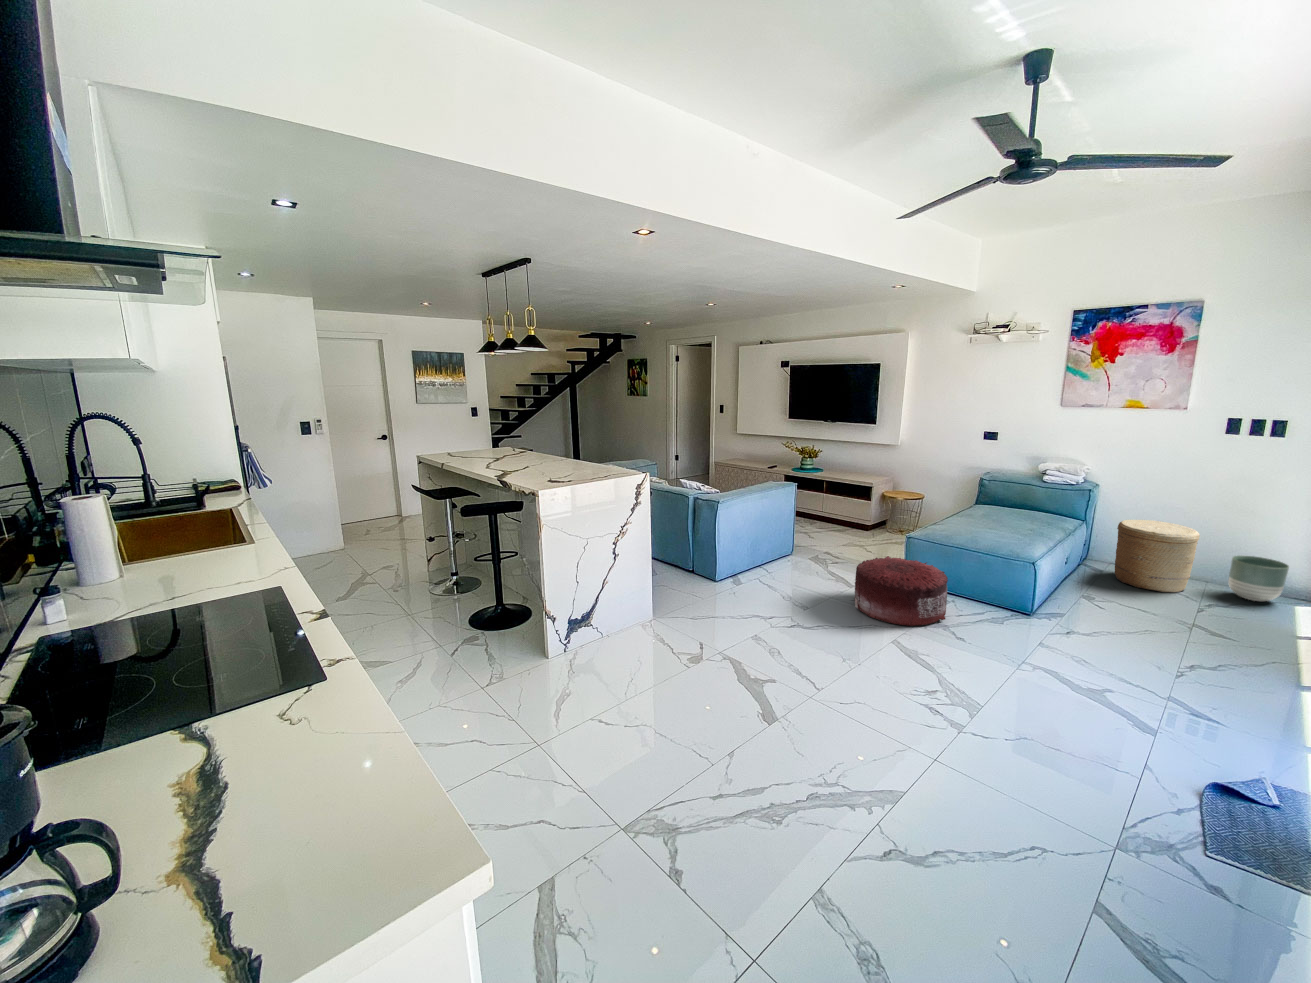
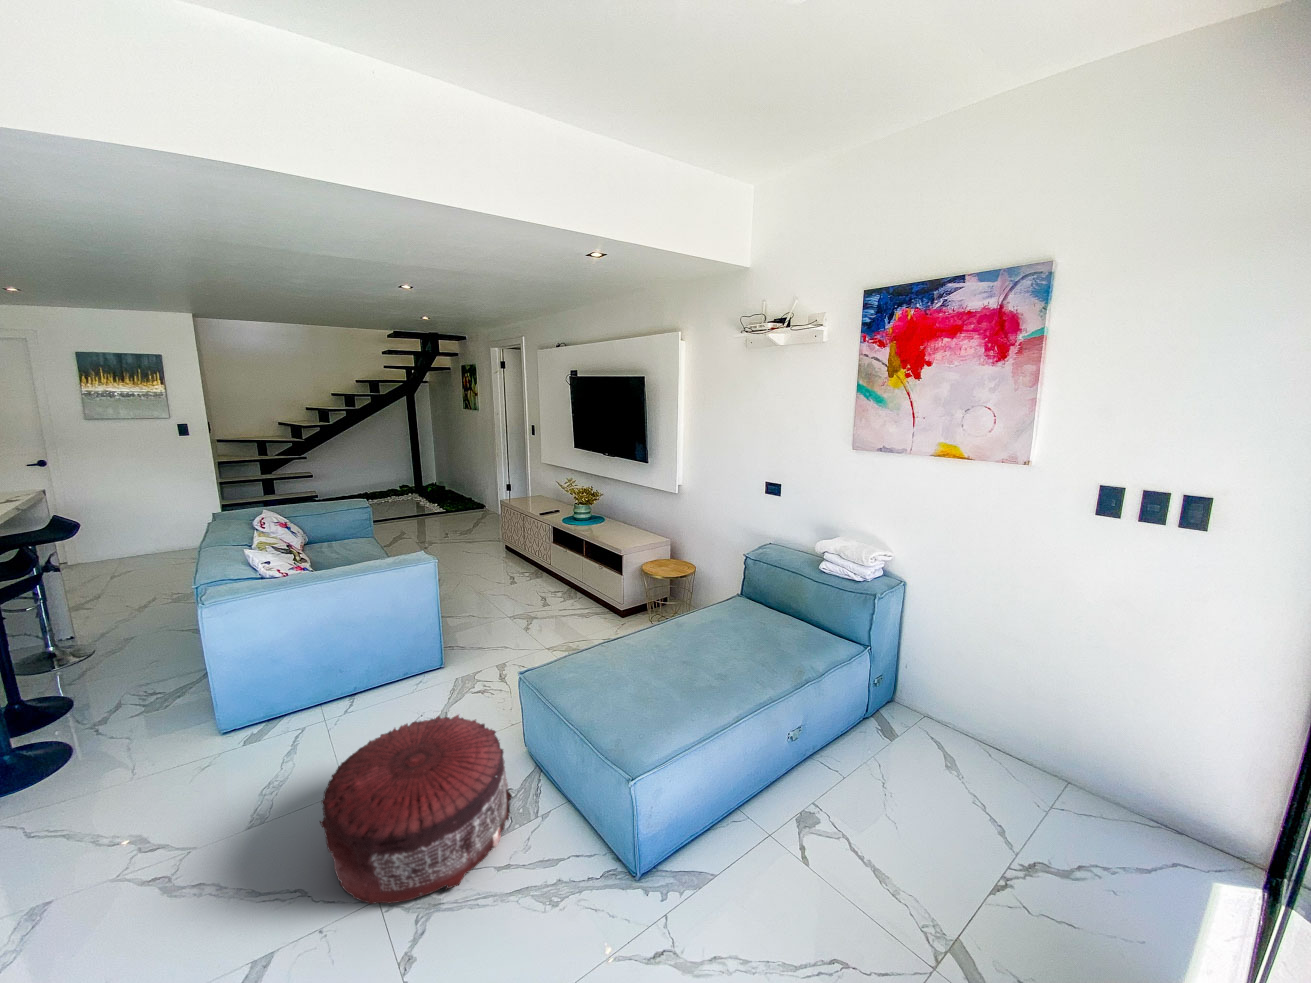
woven basket: present [1115,520,1200,592] -> none [908,654,1041,811]
planter: present [1229,556,1289,601] -> none [1094,753,1207,863]

